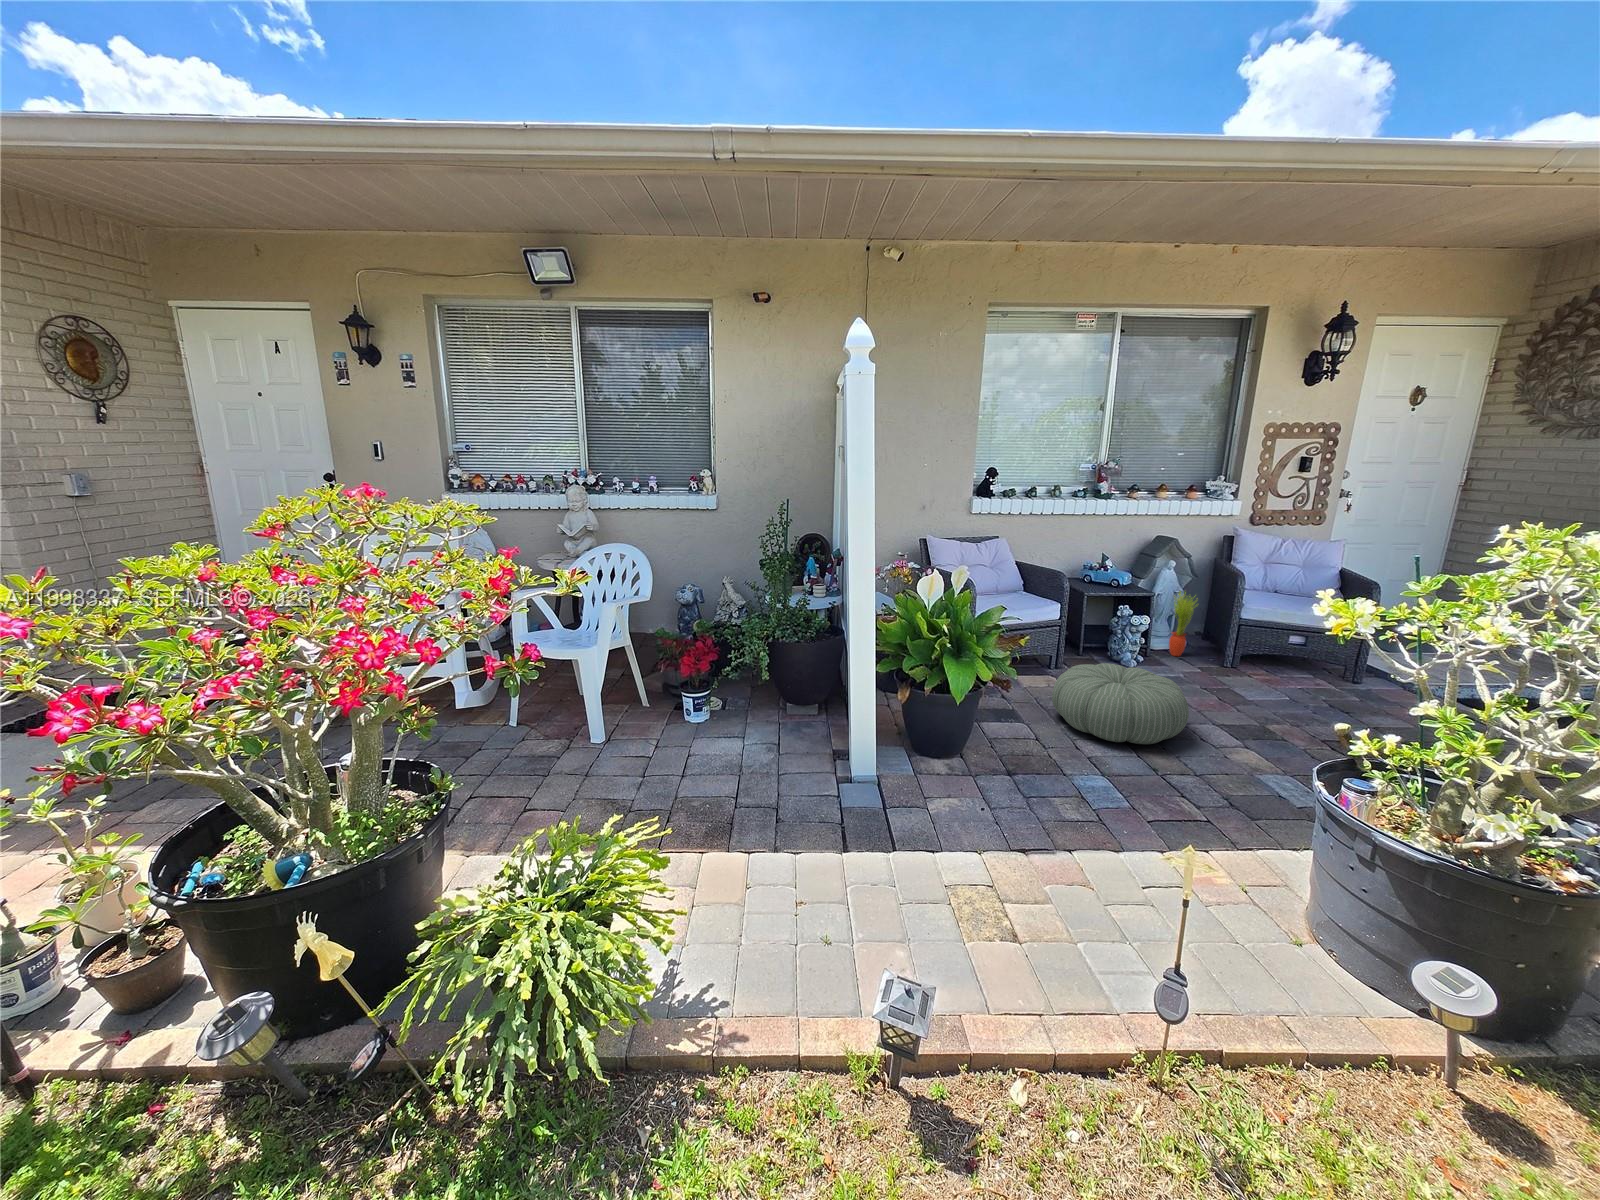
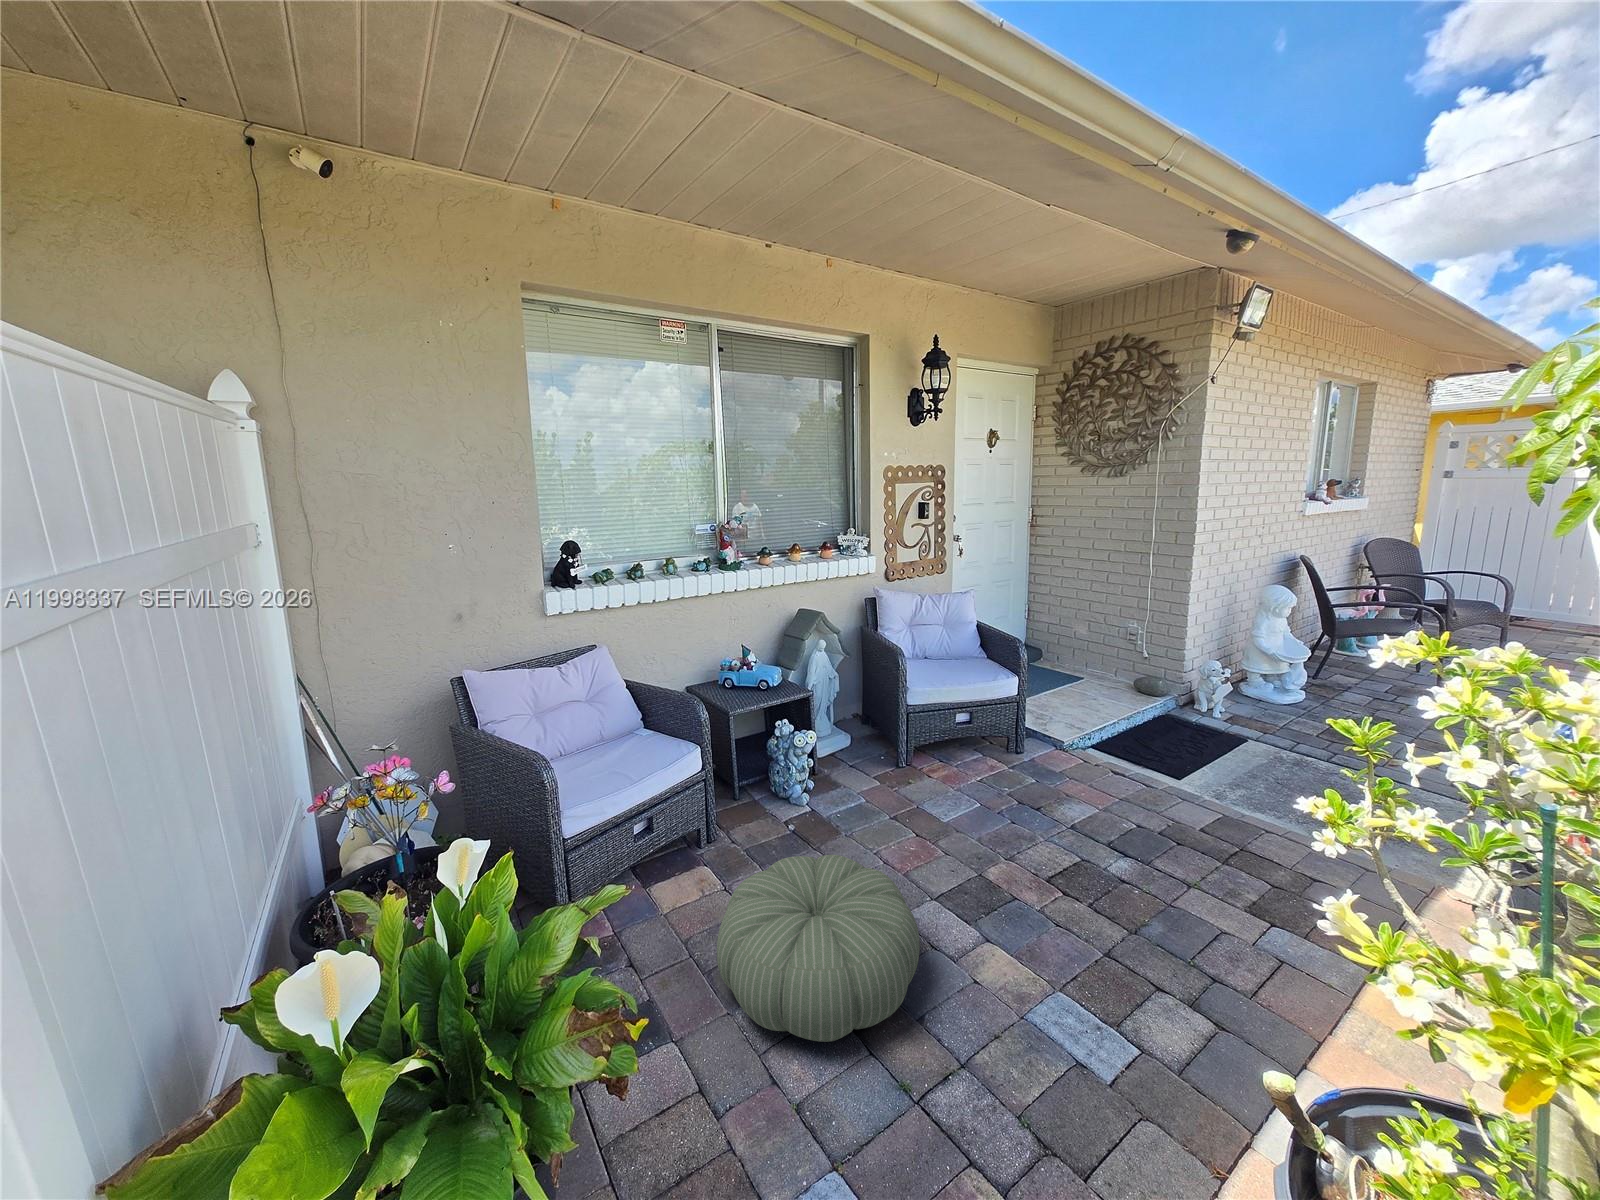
potted plant: present [1169,591,1195,656] -> none [832,679,861,762]

